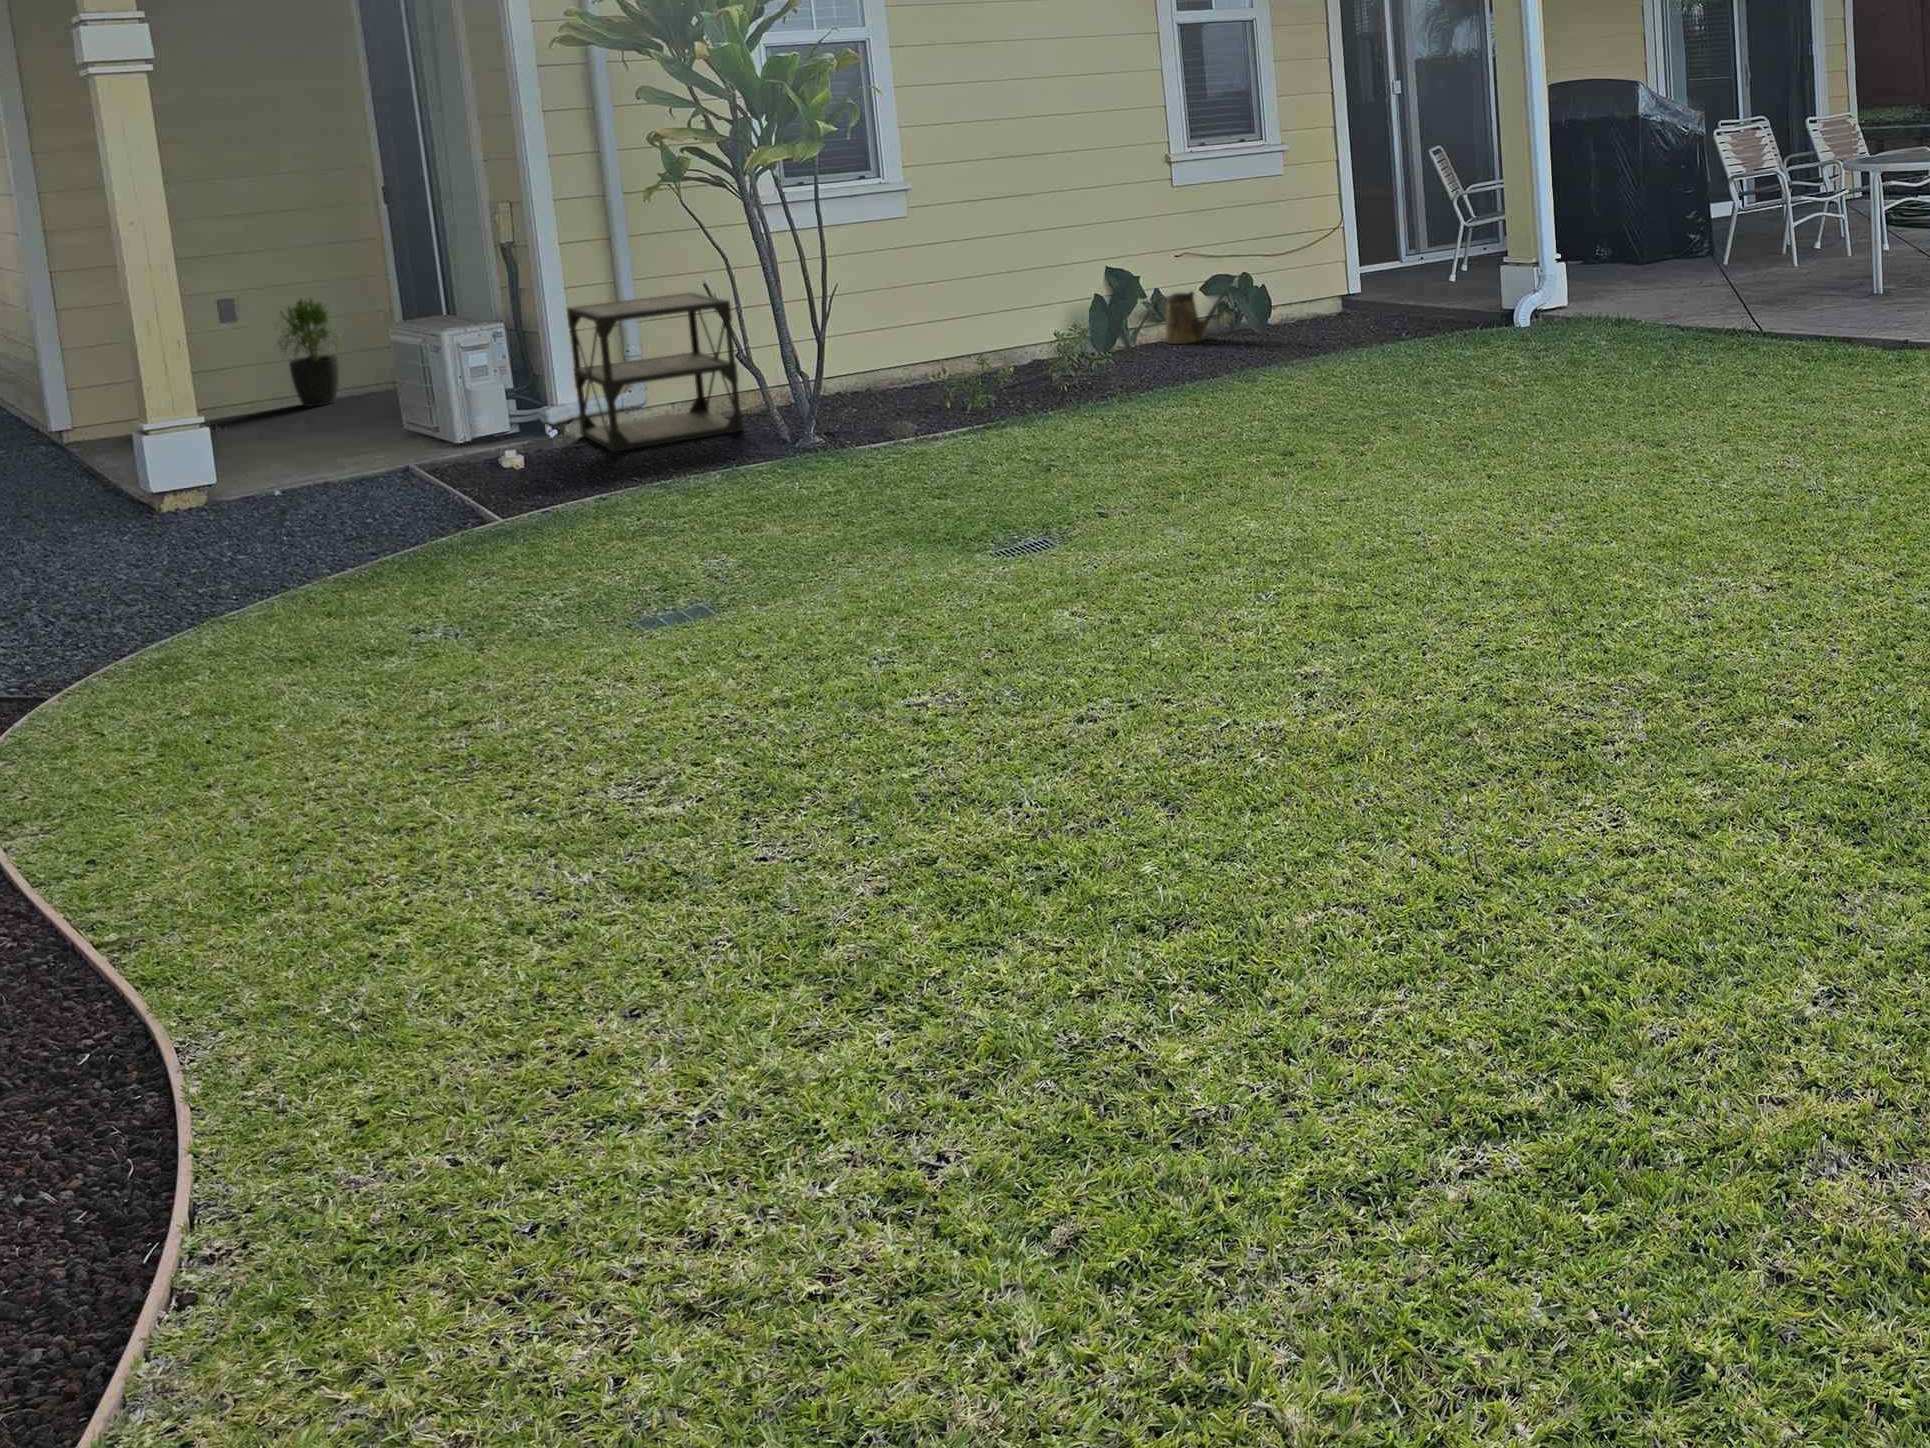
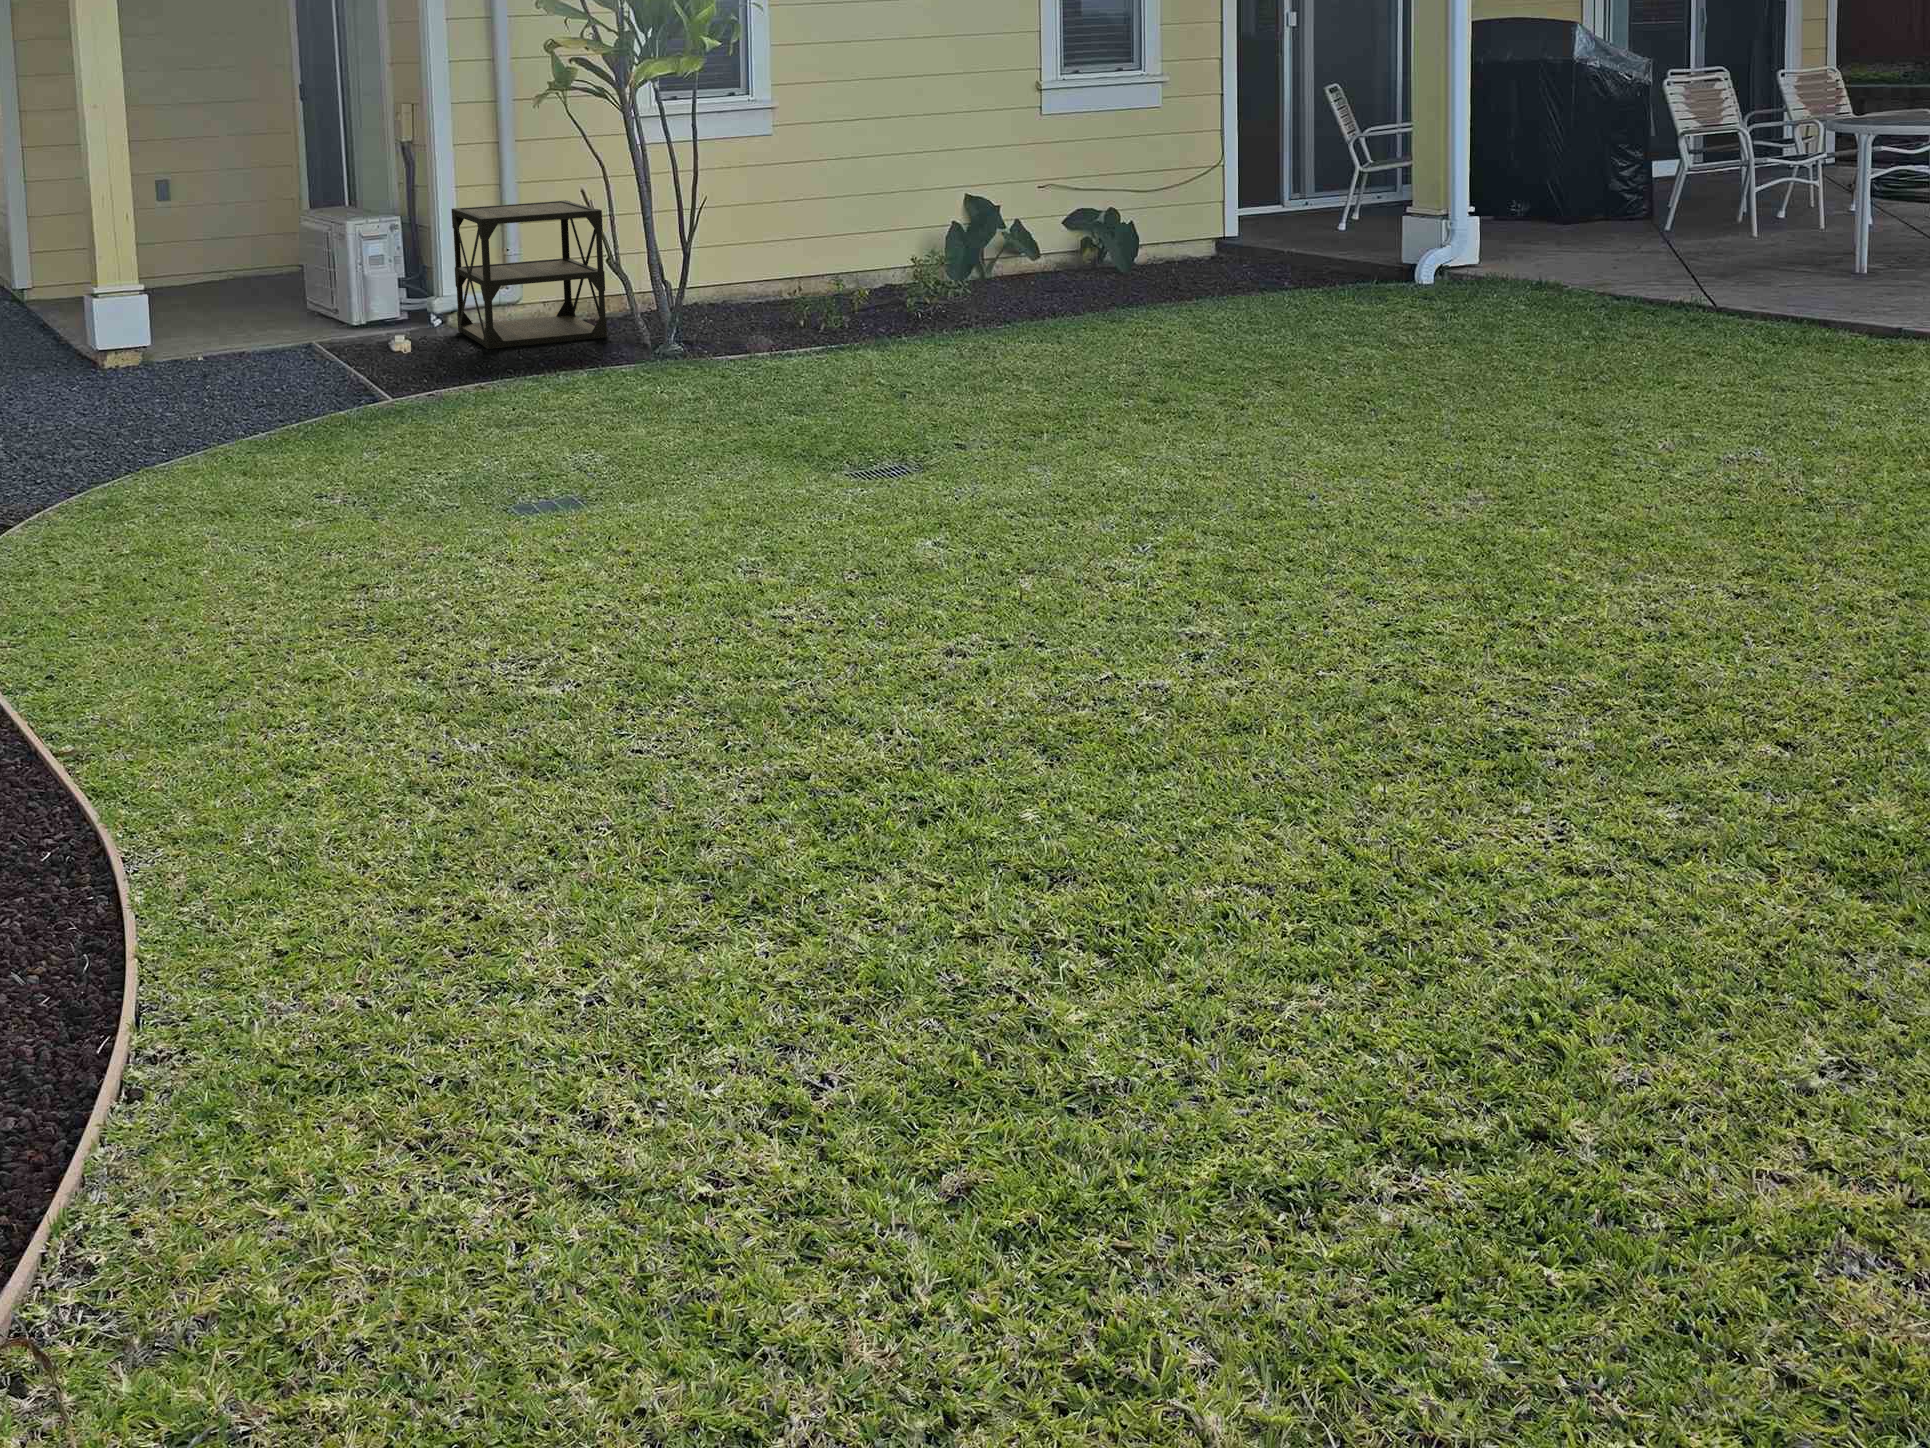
watering can: present [1153,288,1229,344] -> none [1014,224,1098,280]
potted plant: present [278,298,341,406] -> none [192,188,253,288]

